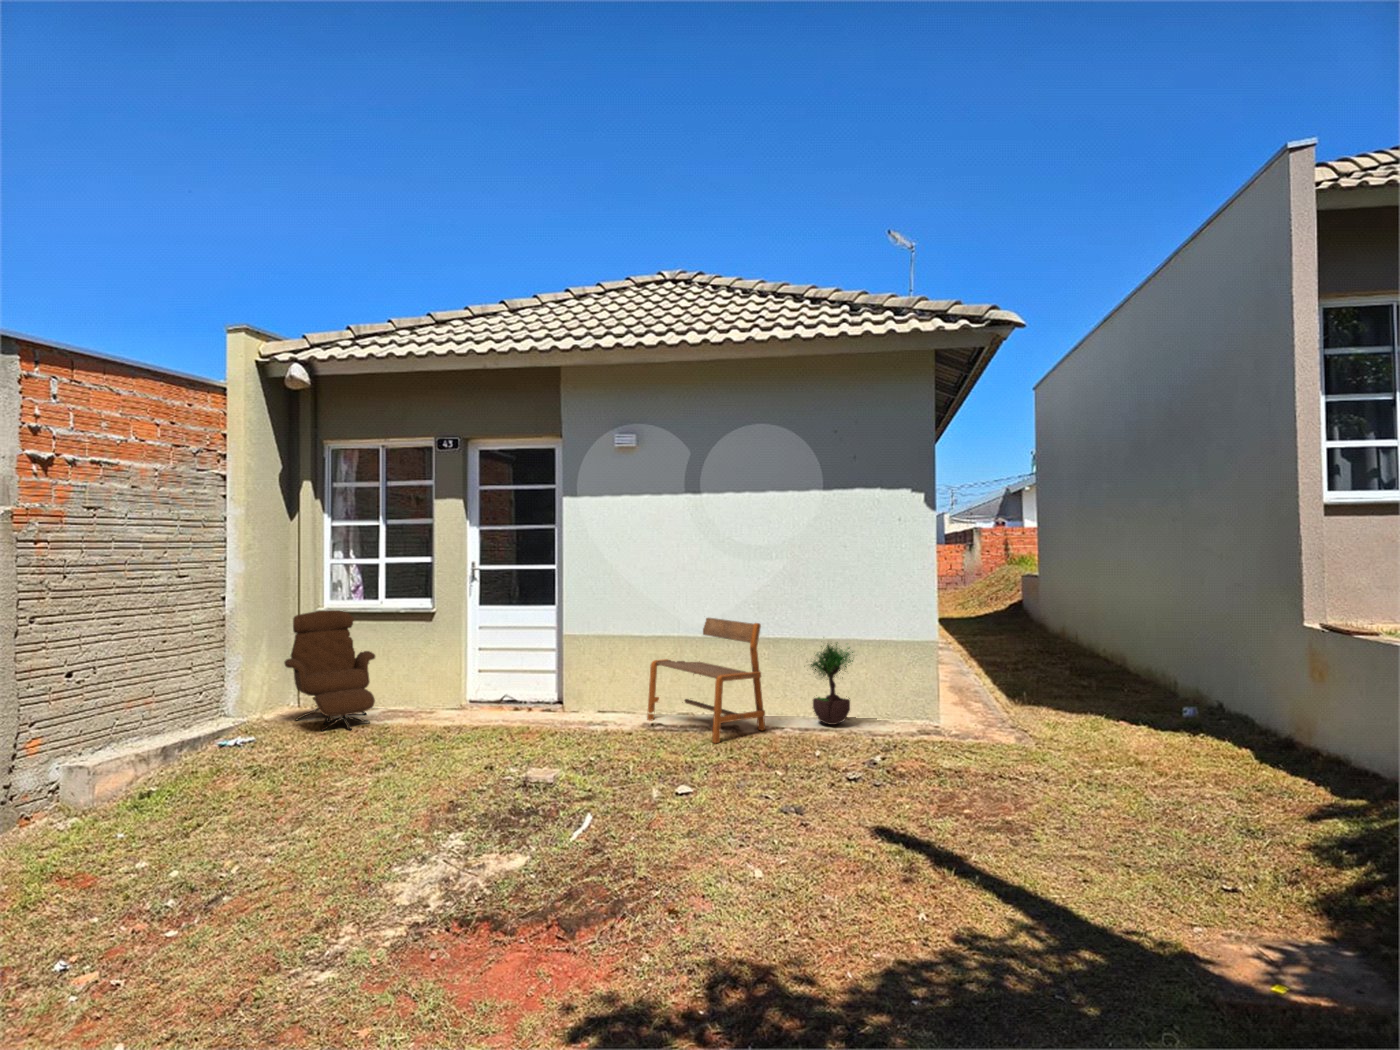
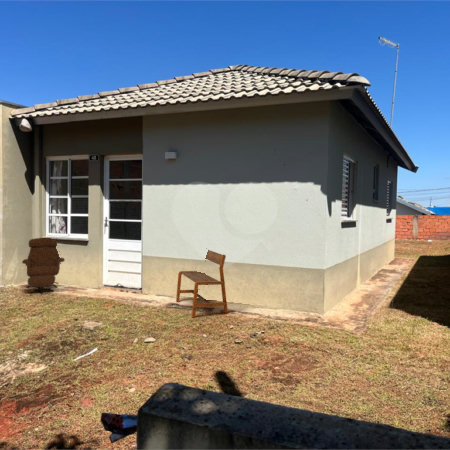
potted tree: present [810,642,853,725] -> none [251,264,280,314]

